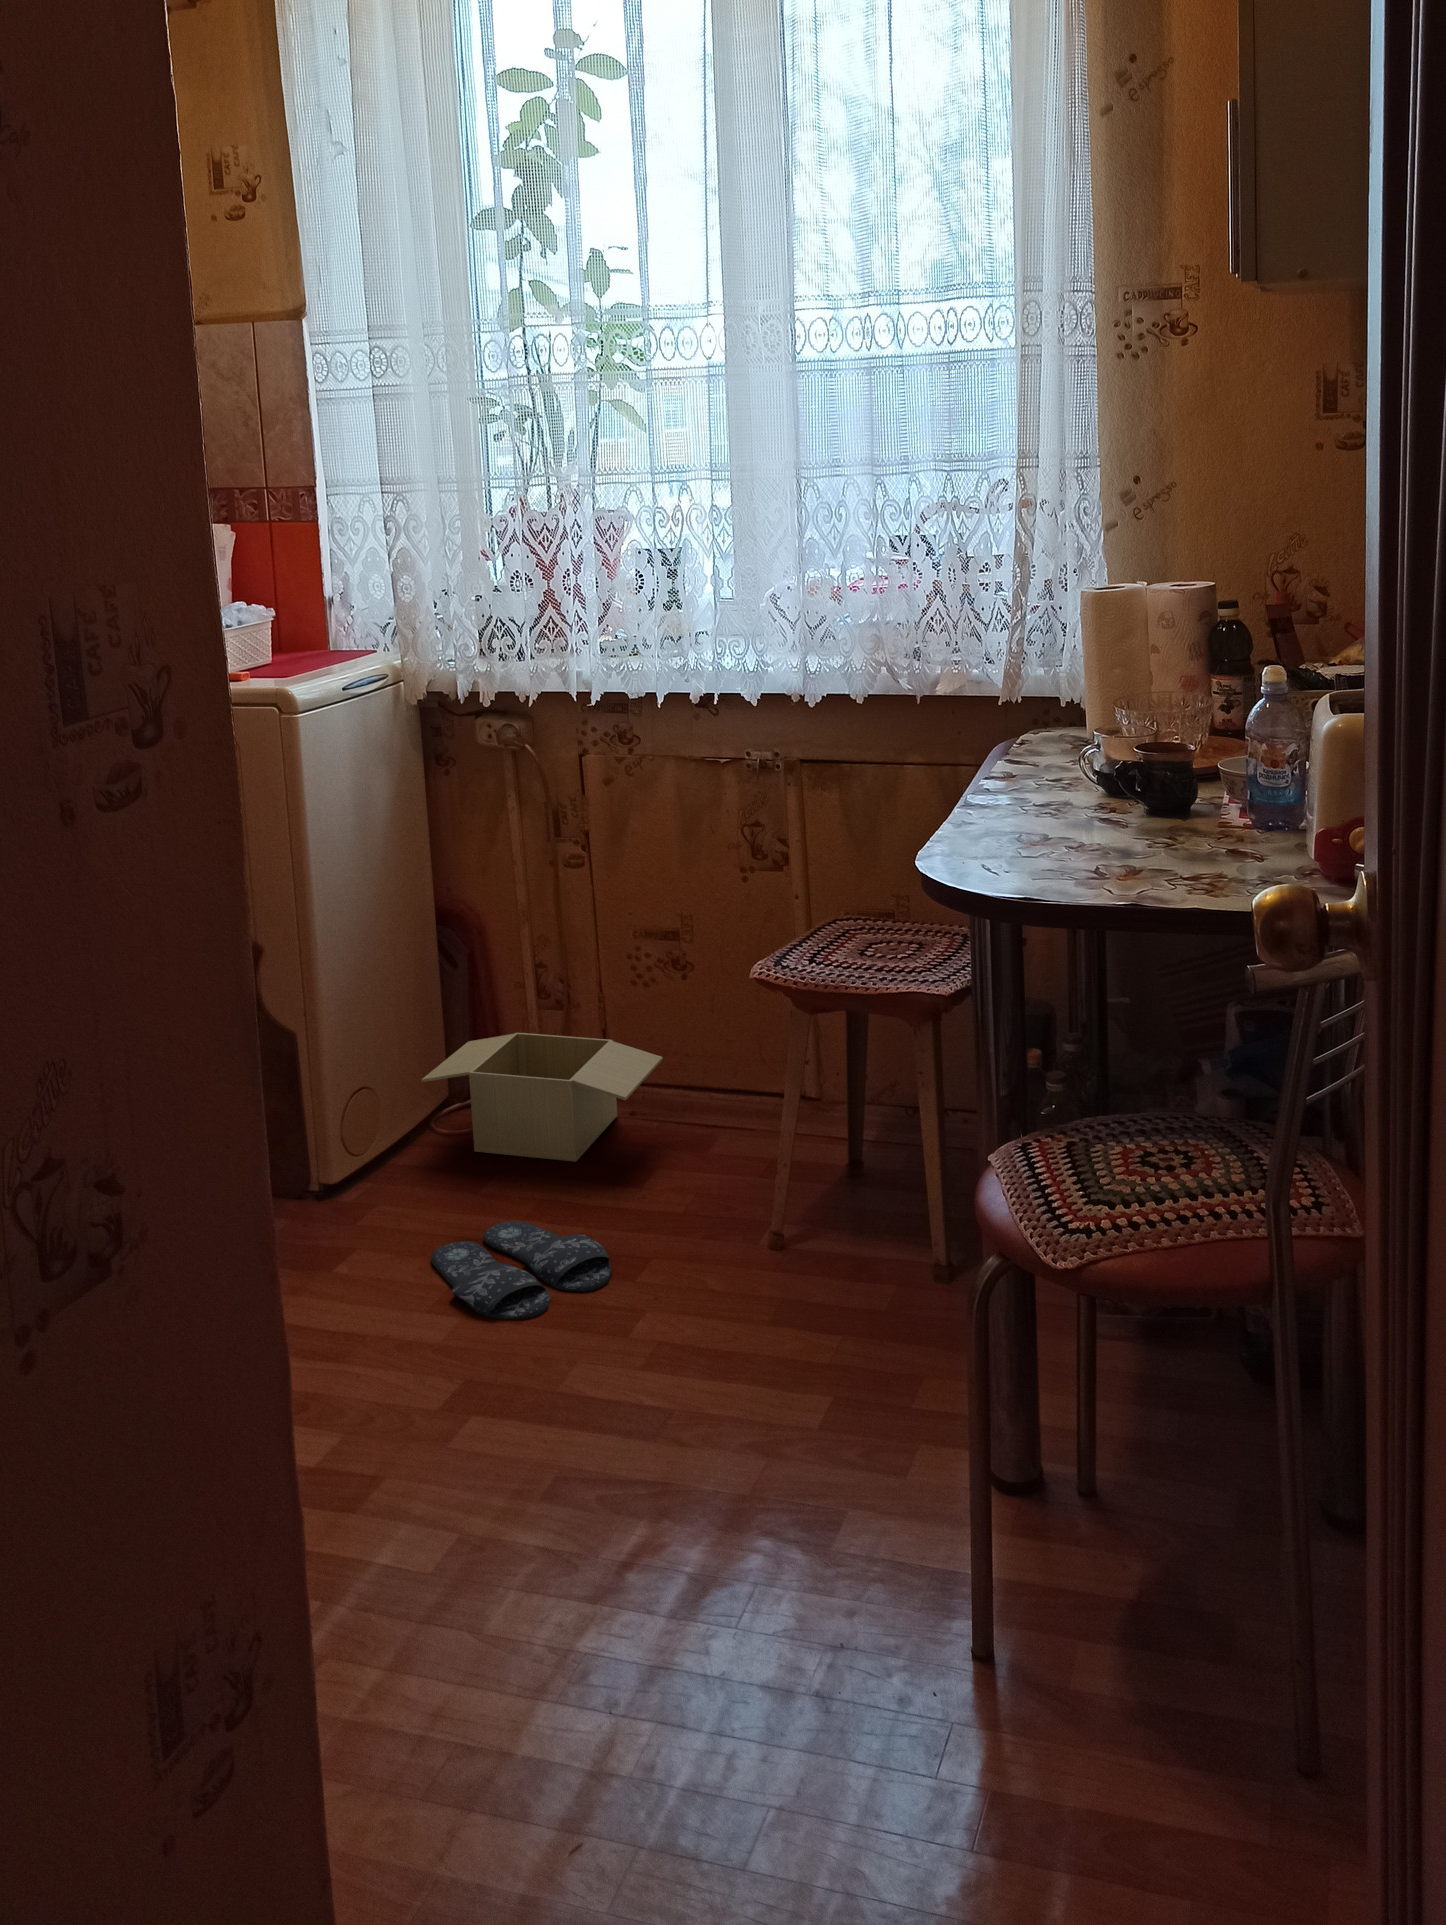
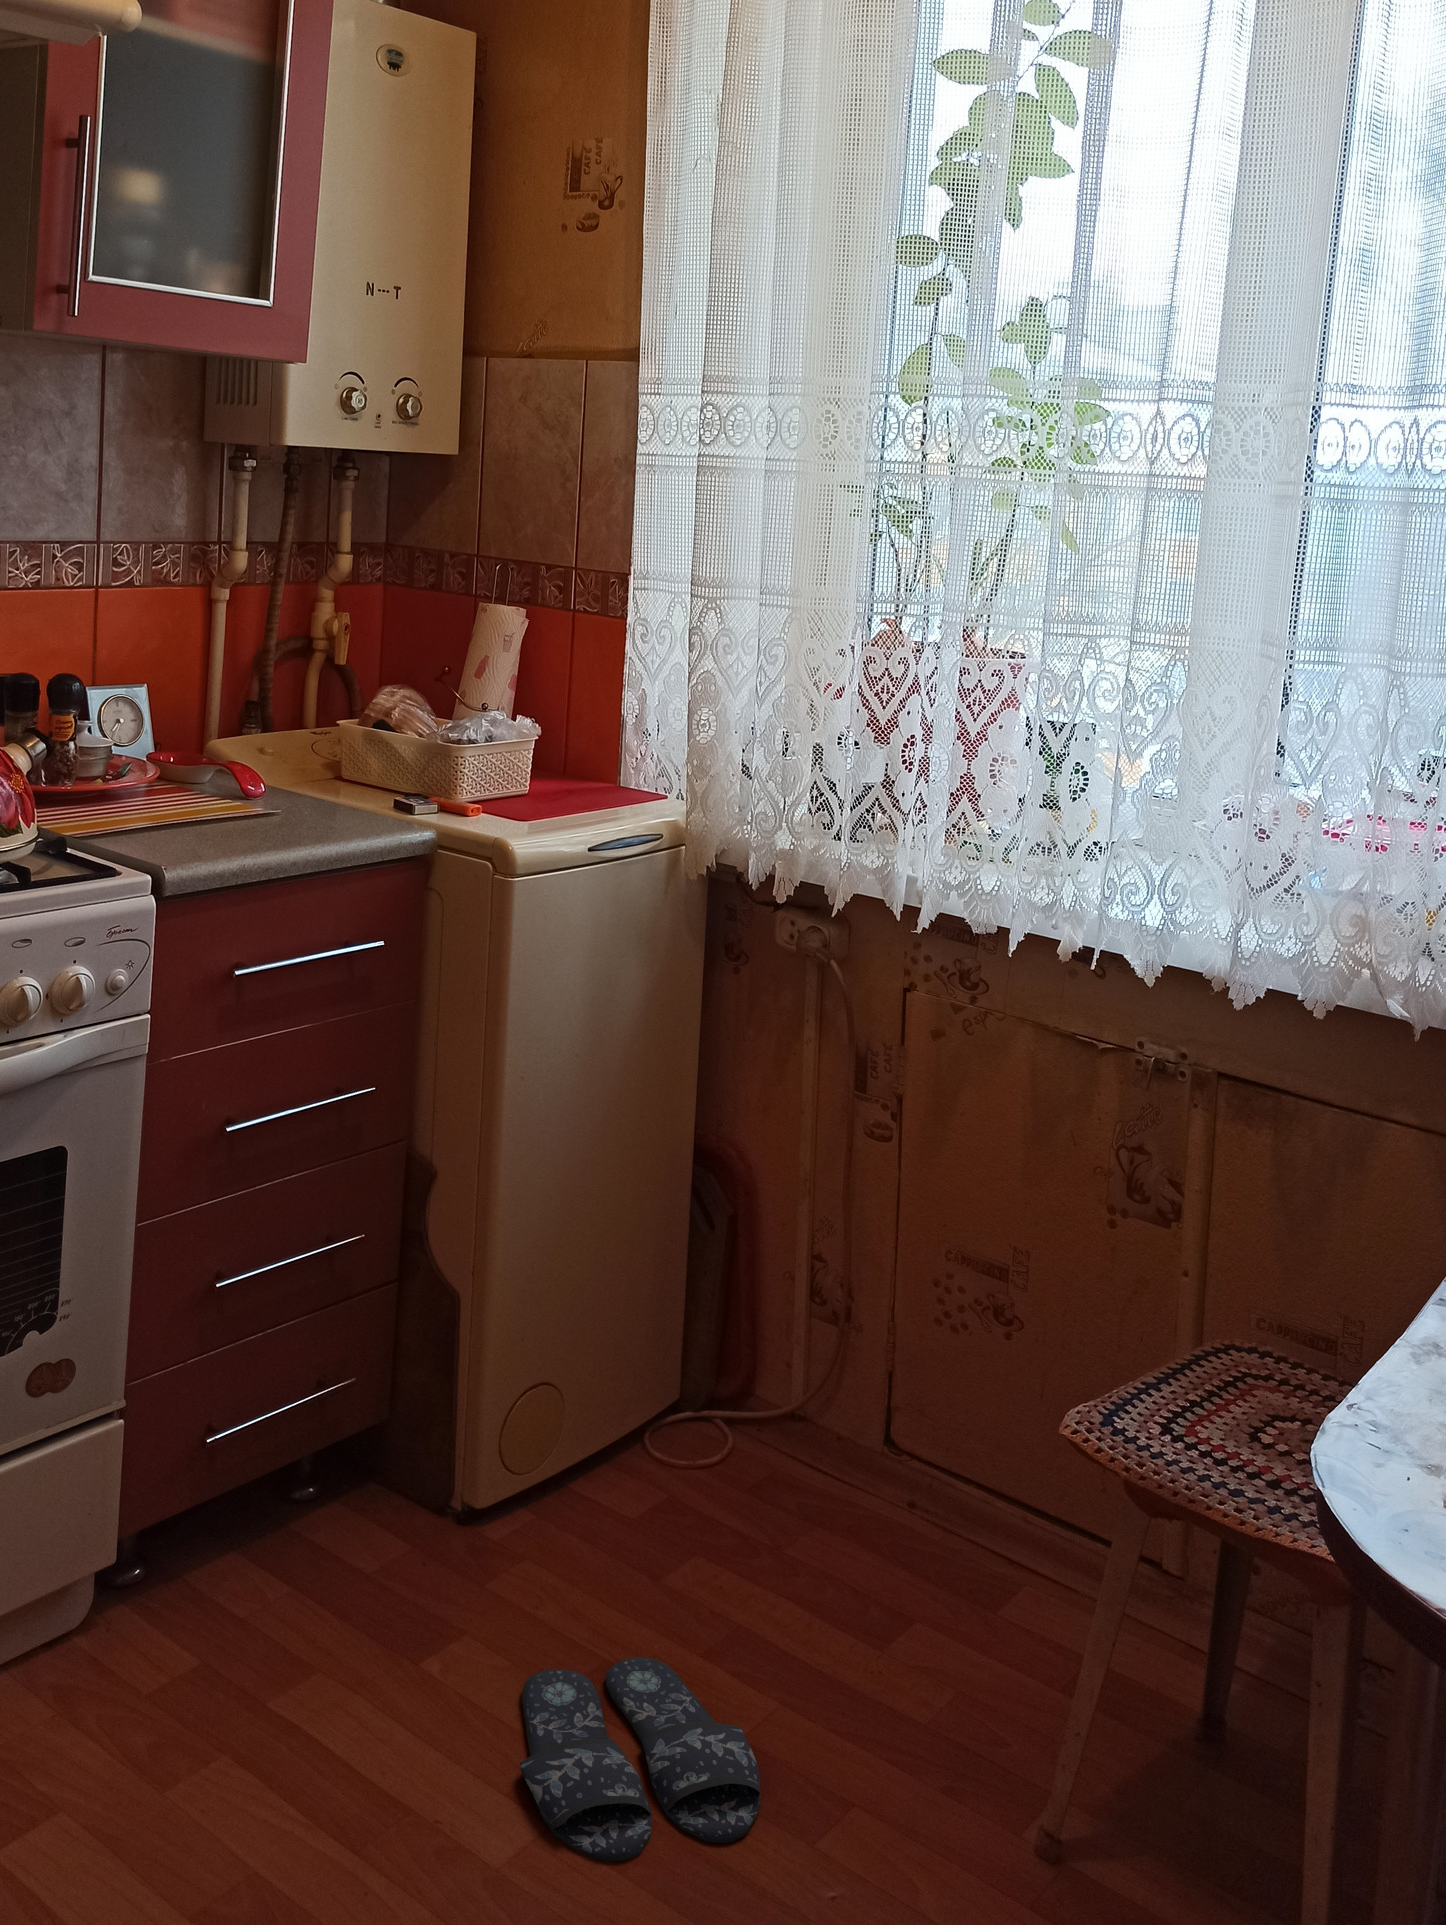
cardboard box: present [422,1033,663,1162] -> none [609,1343,944,1579]

